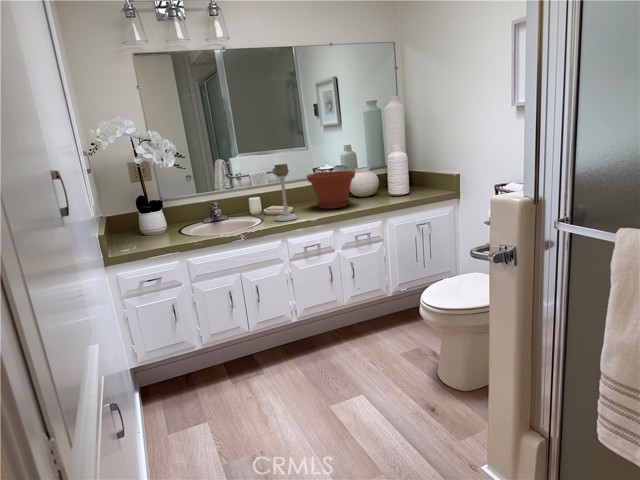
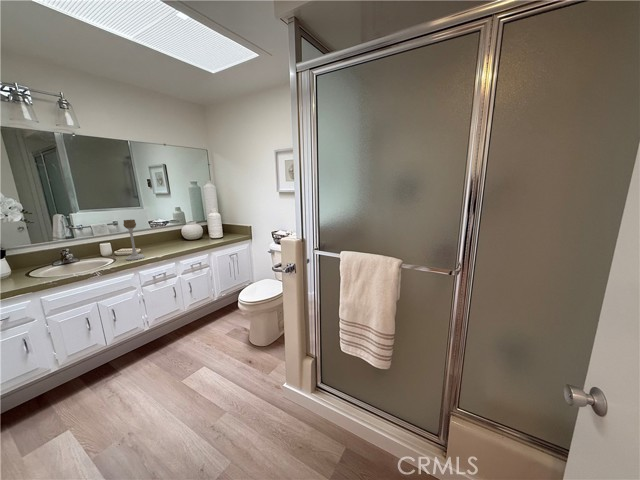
plant pot: present [307,171,356,209] -> none [149,223,187,249]

